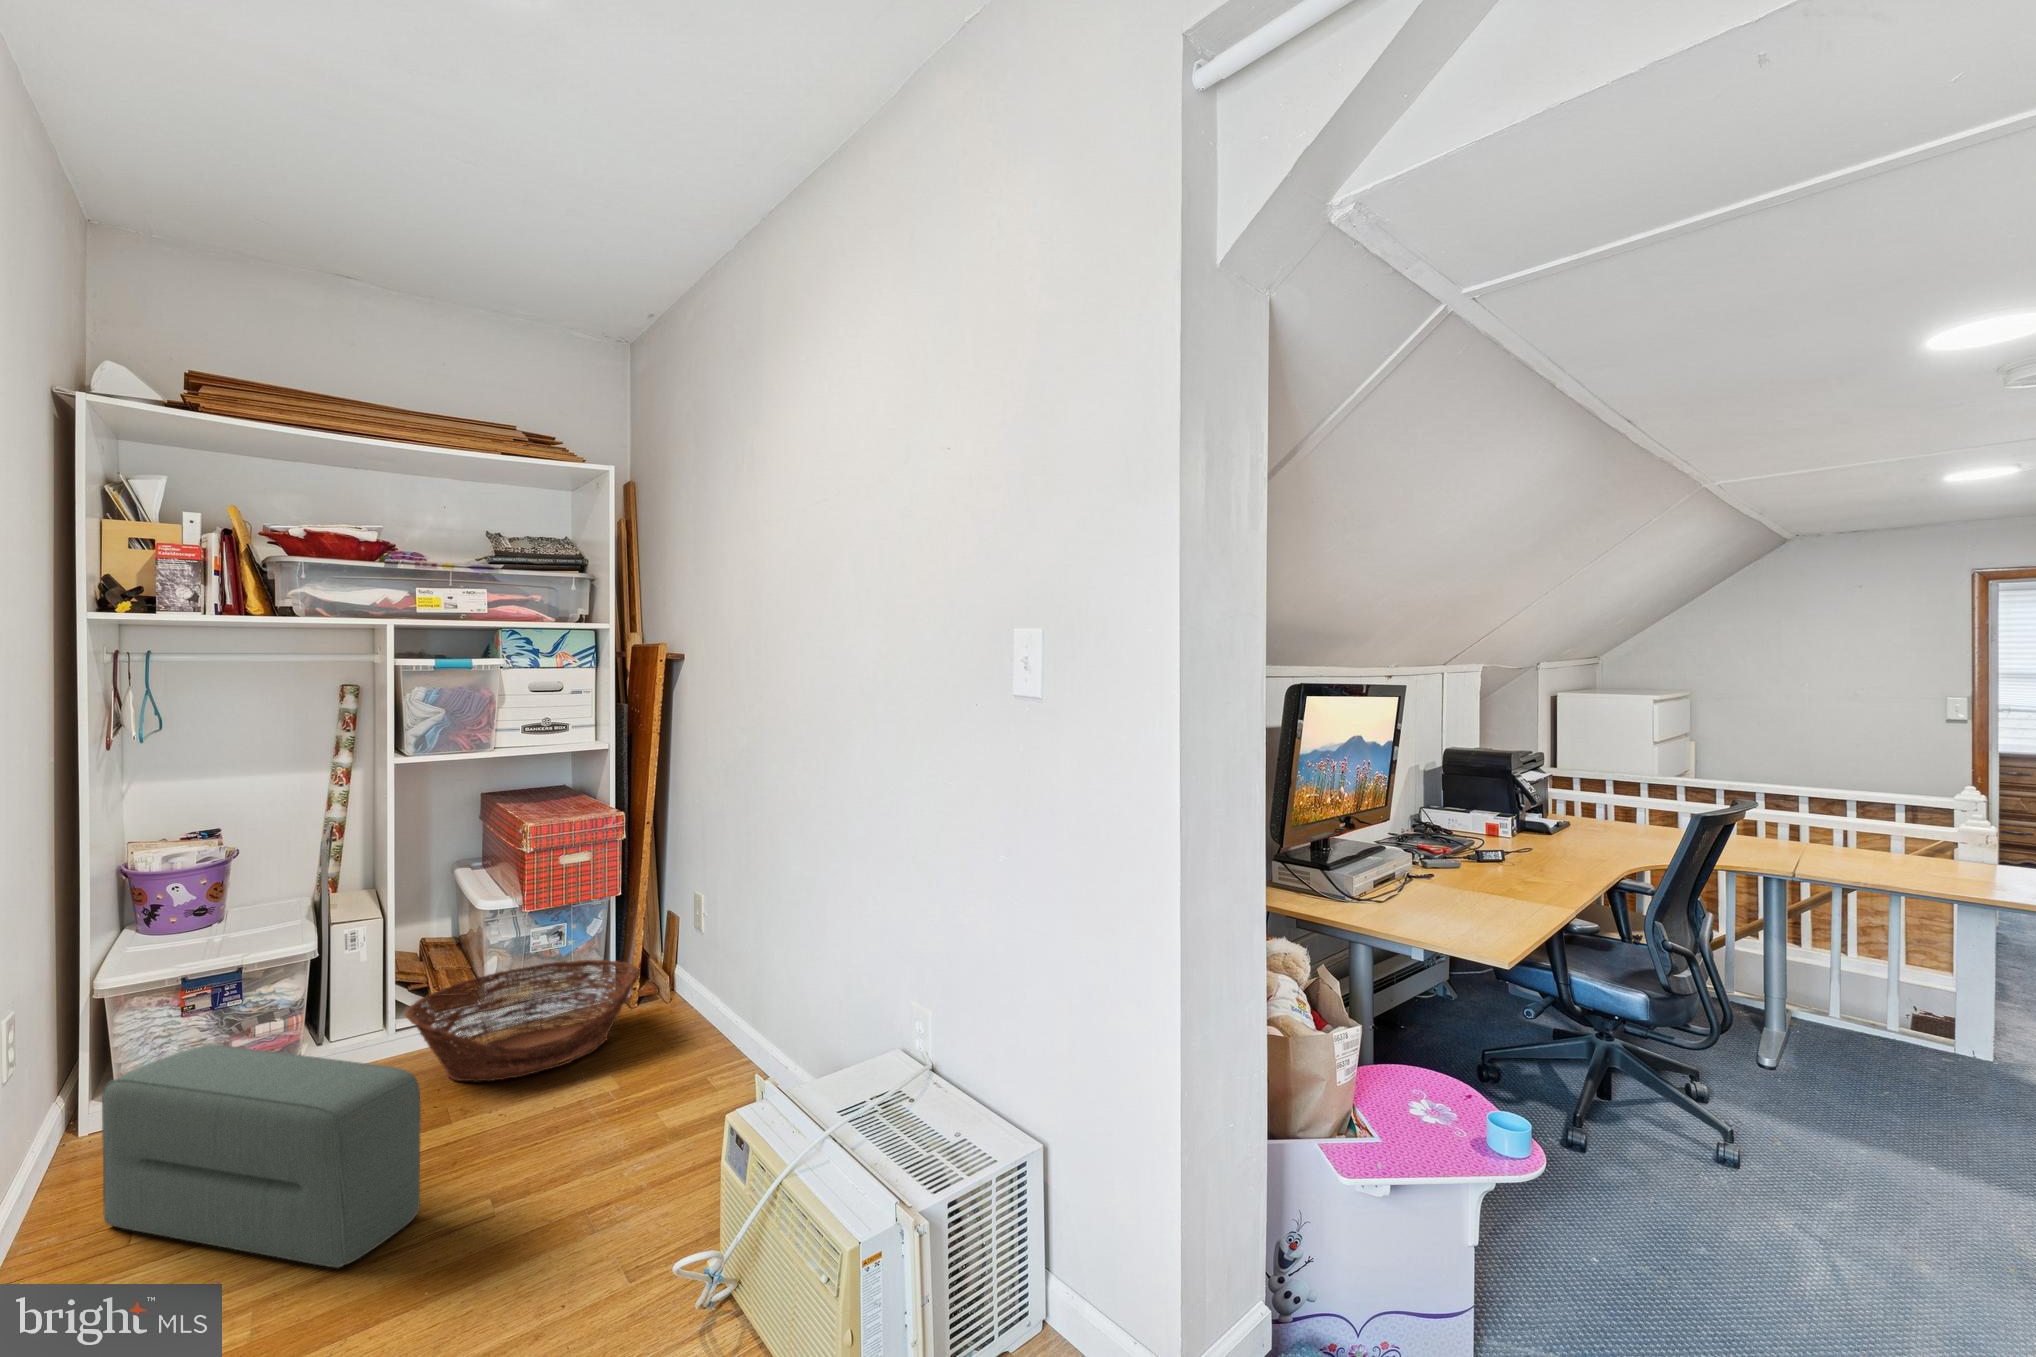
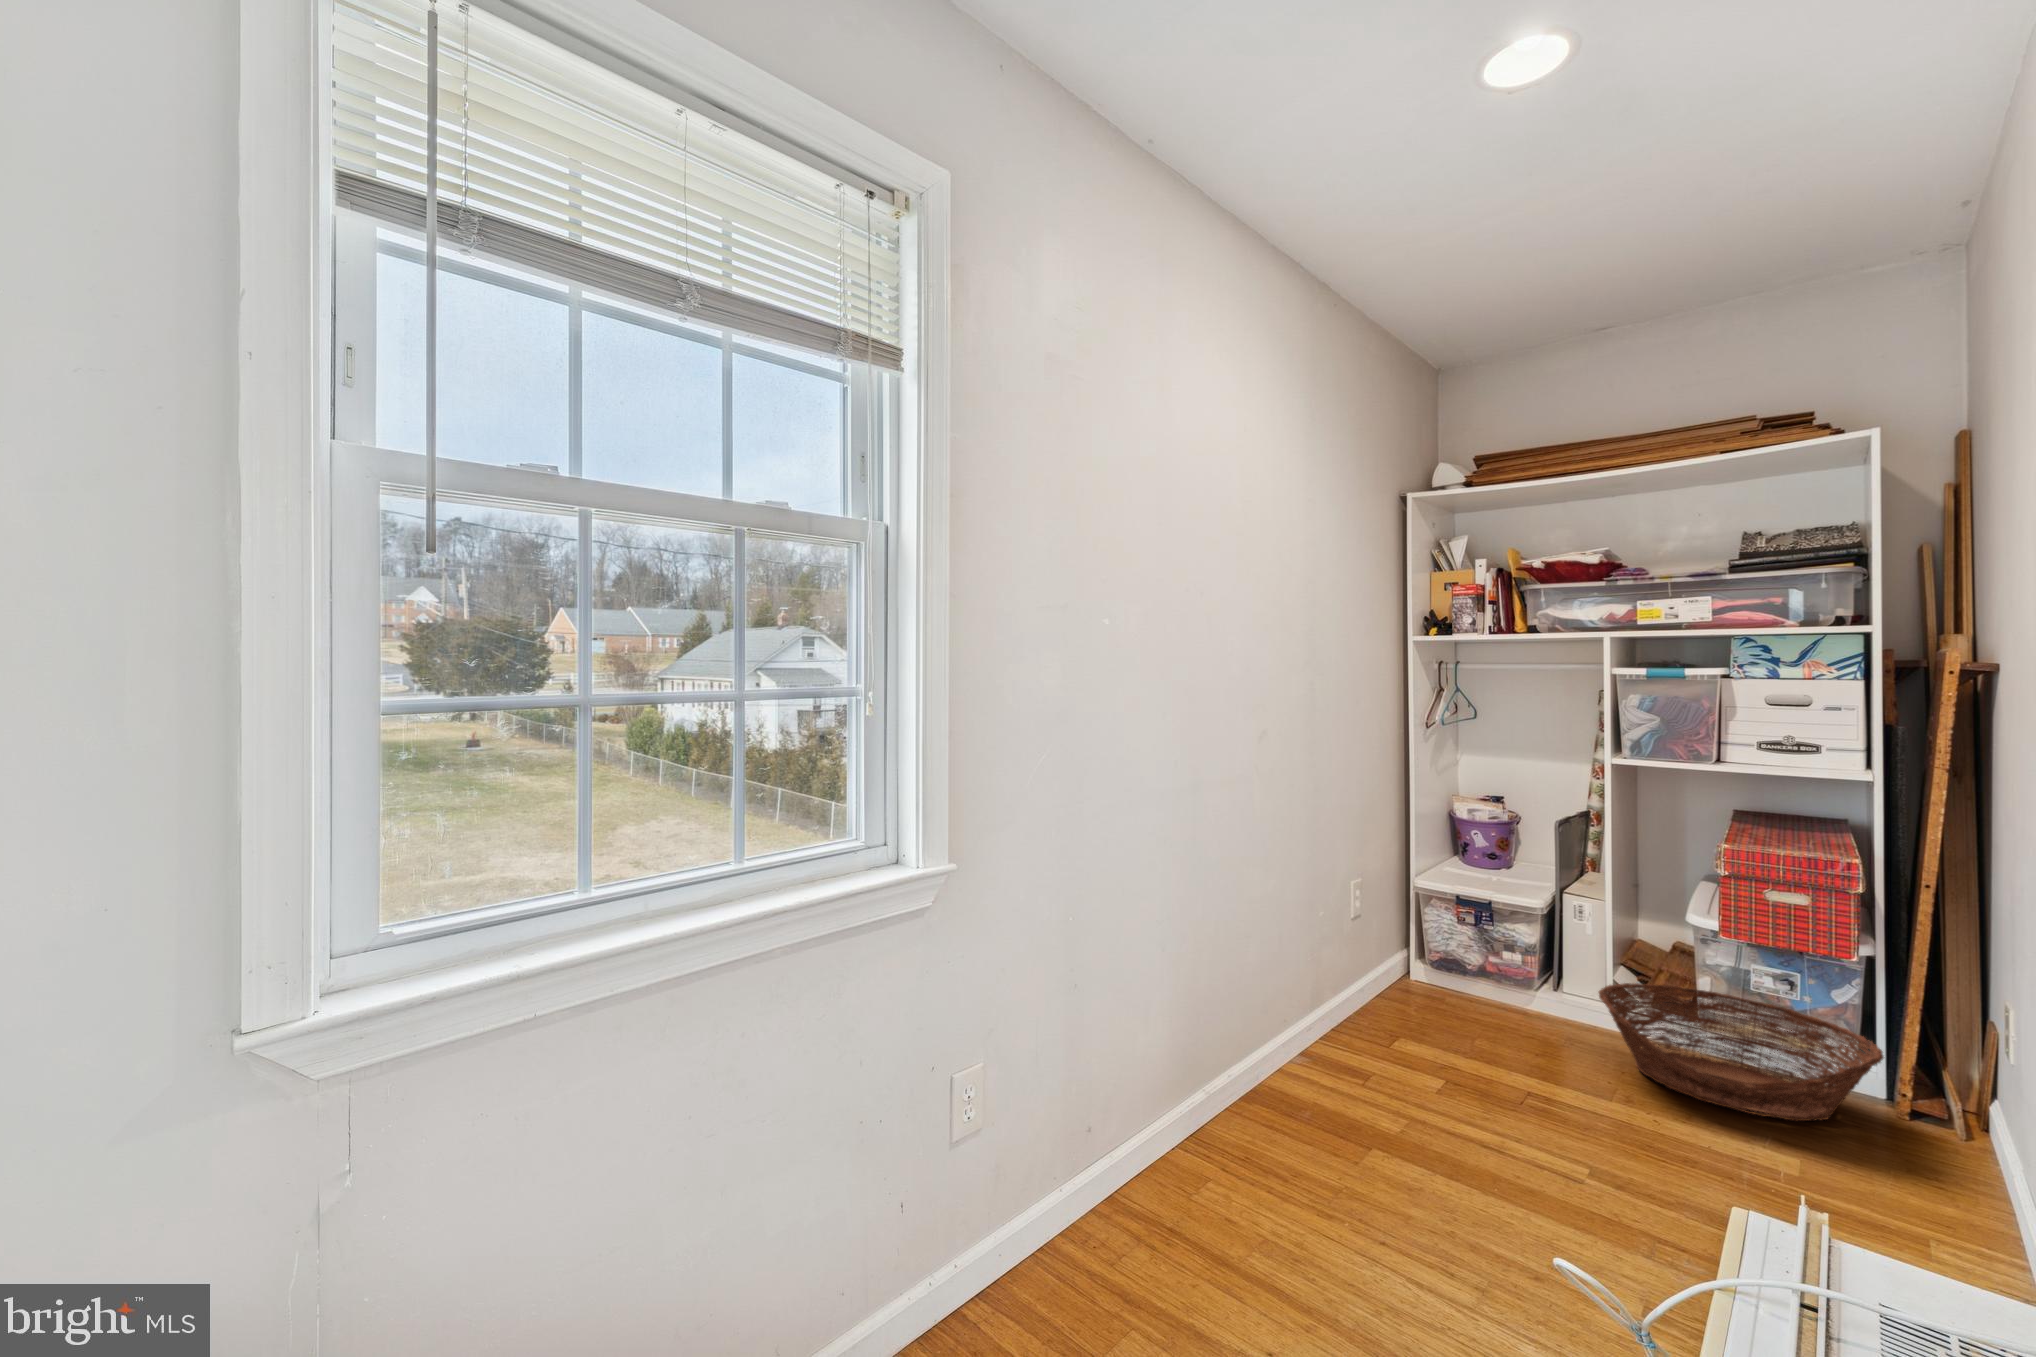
pouf: present [102,1045,421,1268] -> none [1379,941,1533,1144]

